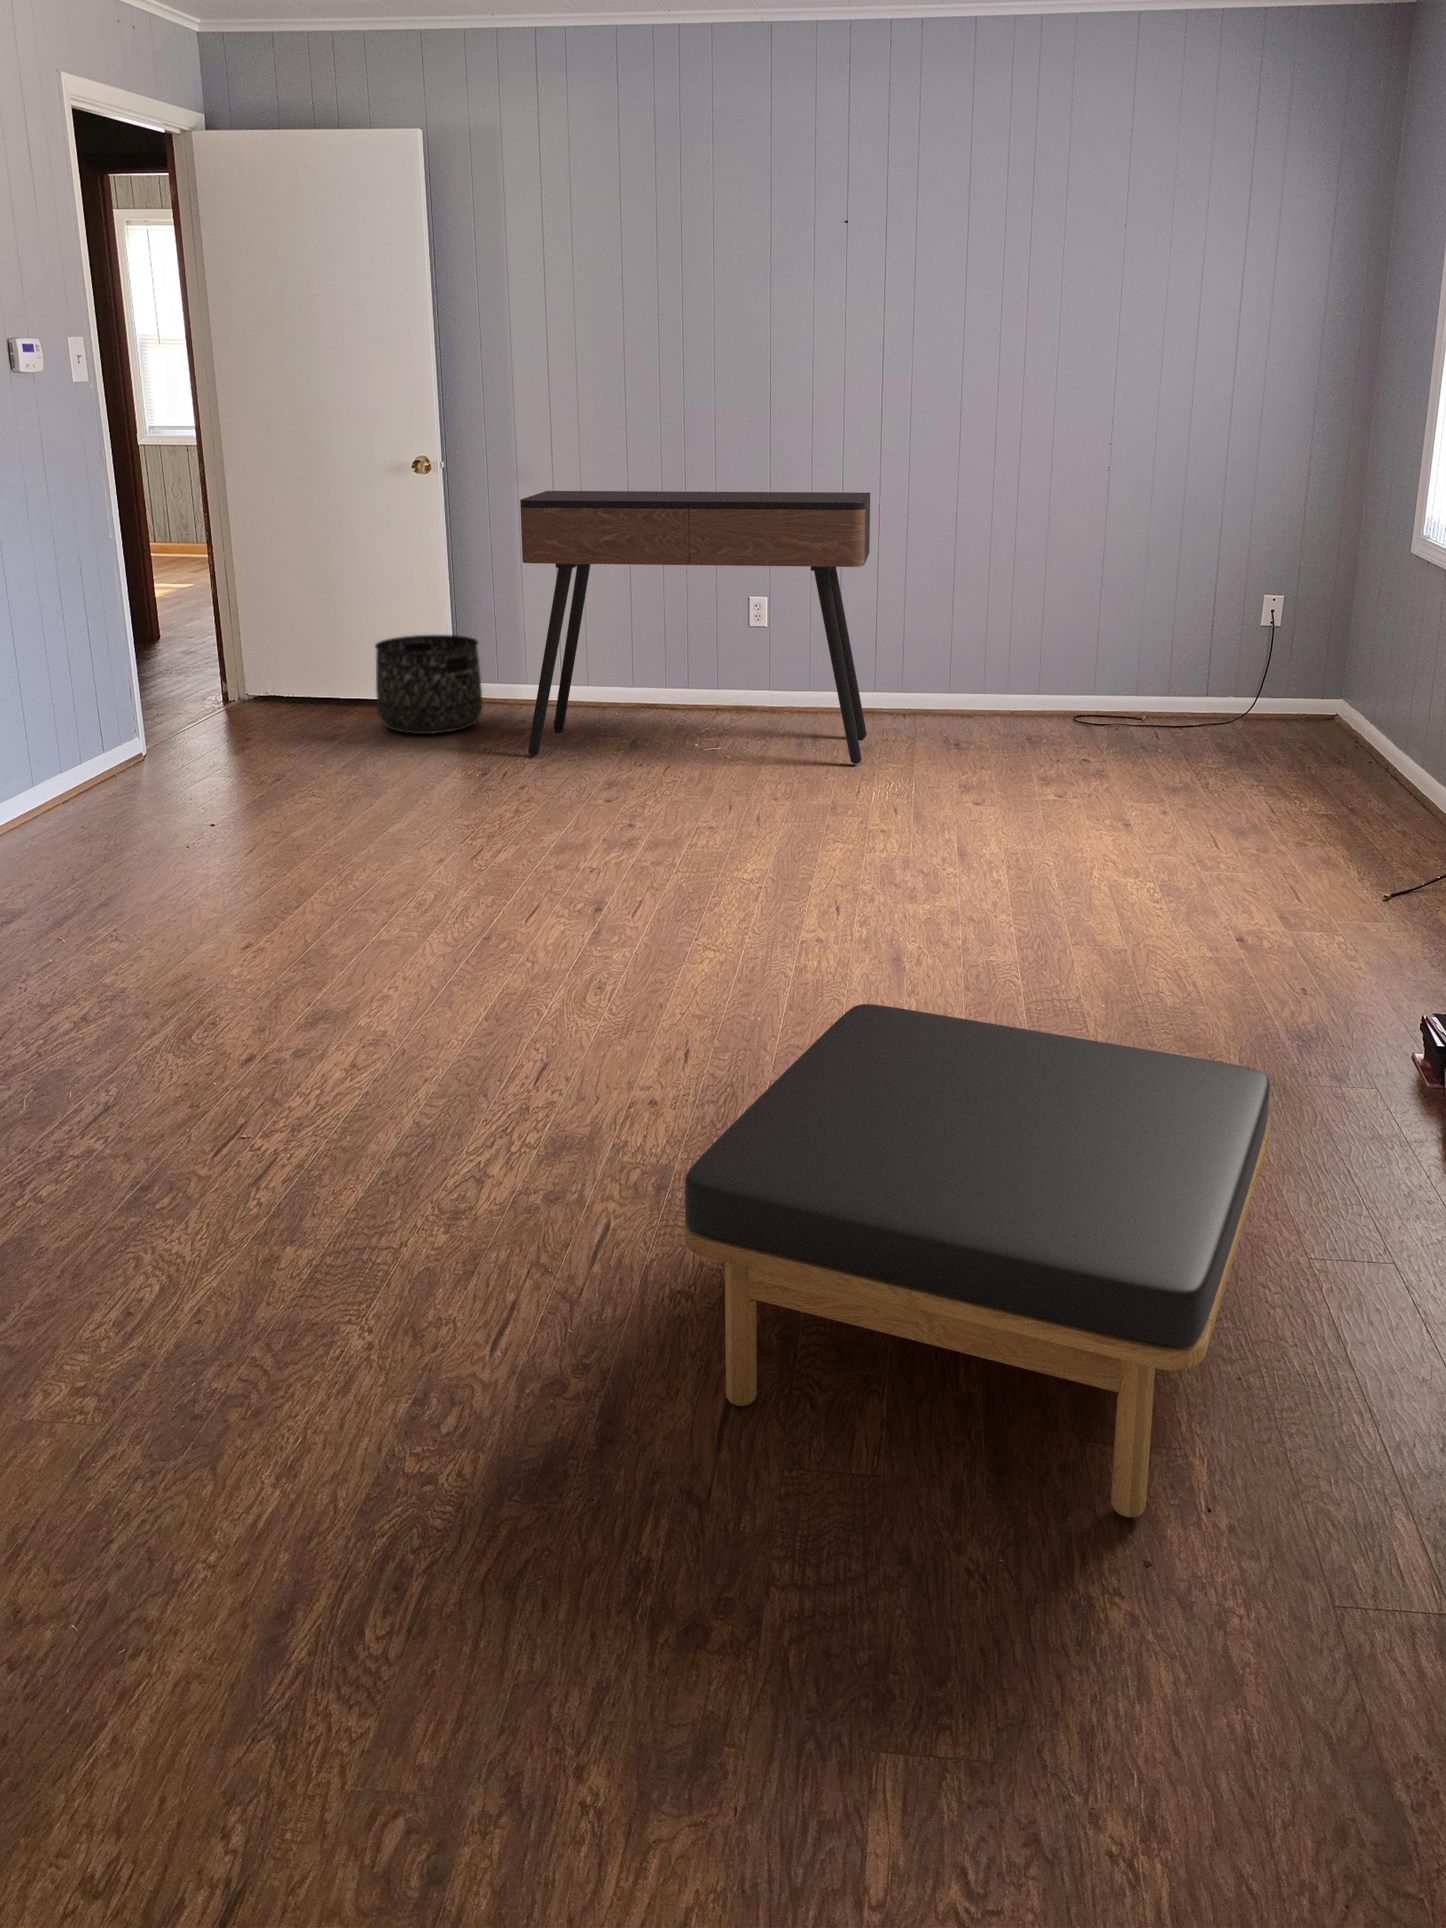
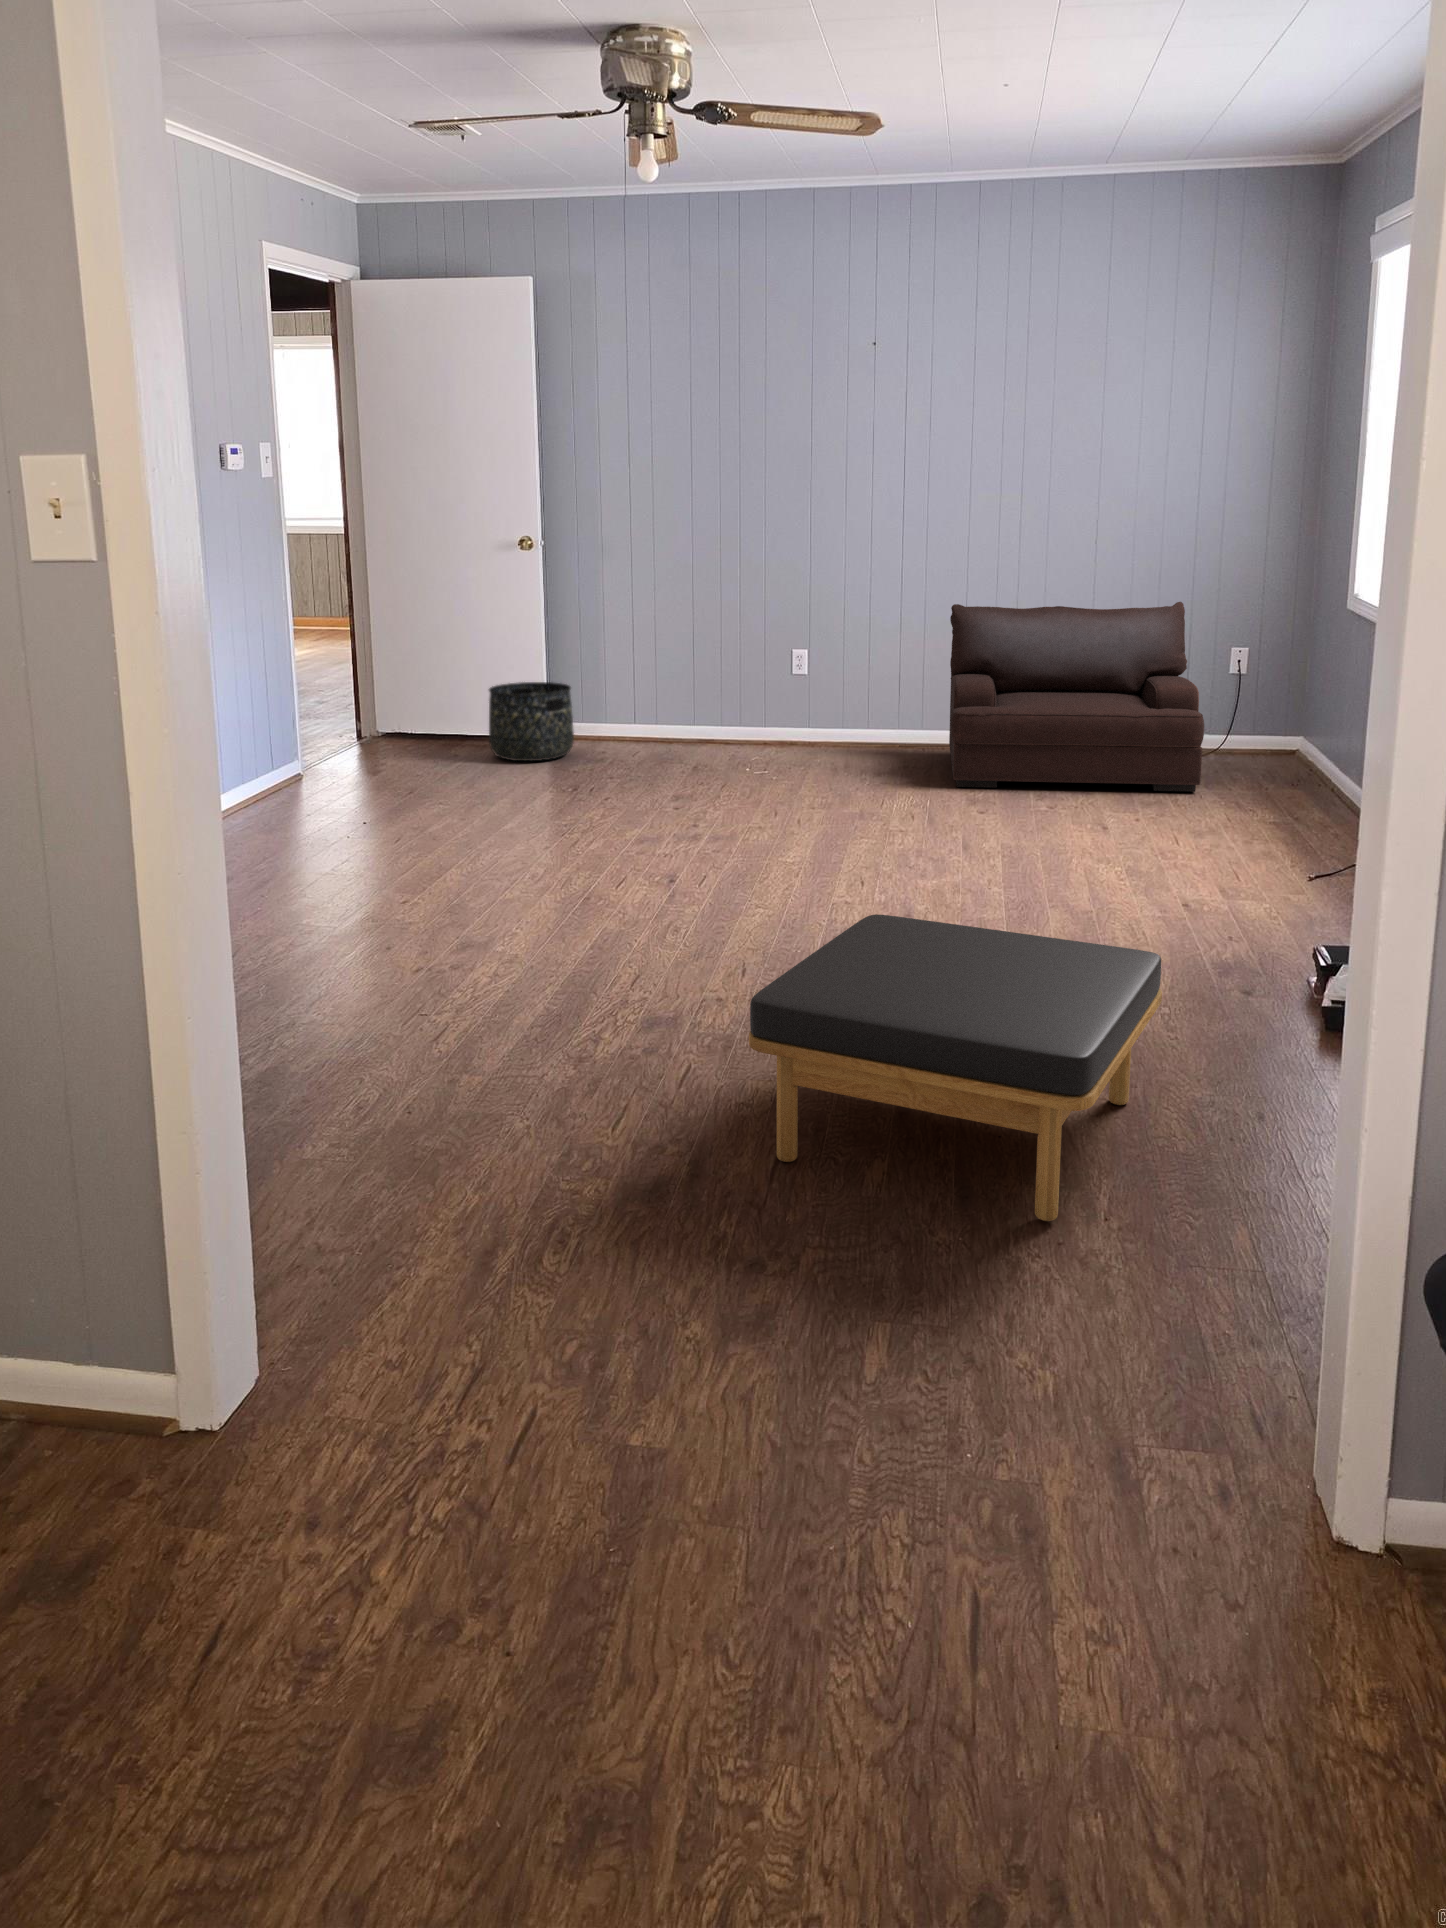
console table: present [520,491,870,764] -> none [610,564,893,785]
armchair: none [936,538,1245,770] -> present [949,602,1204,792]

